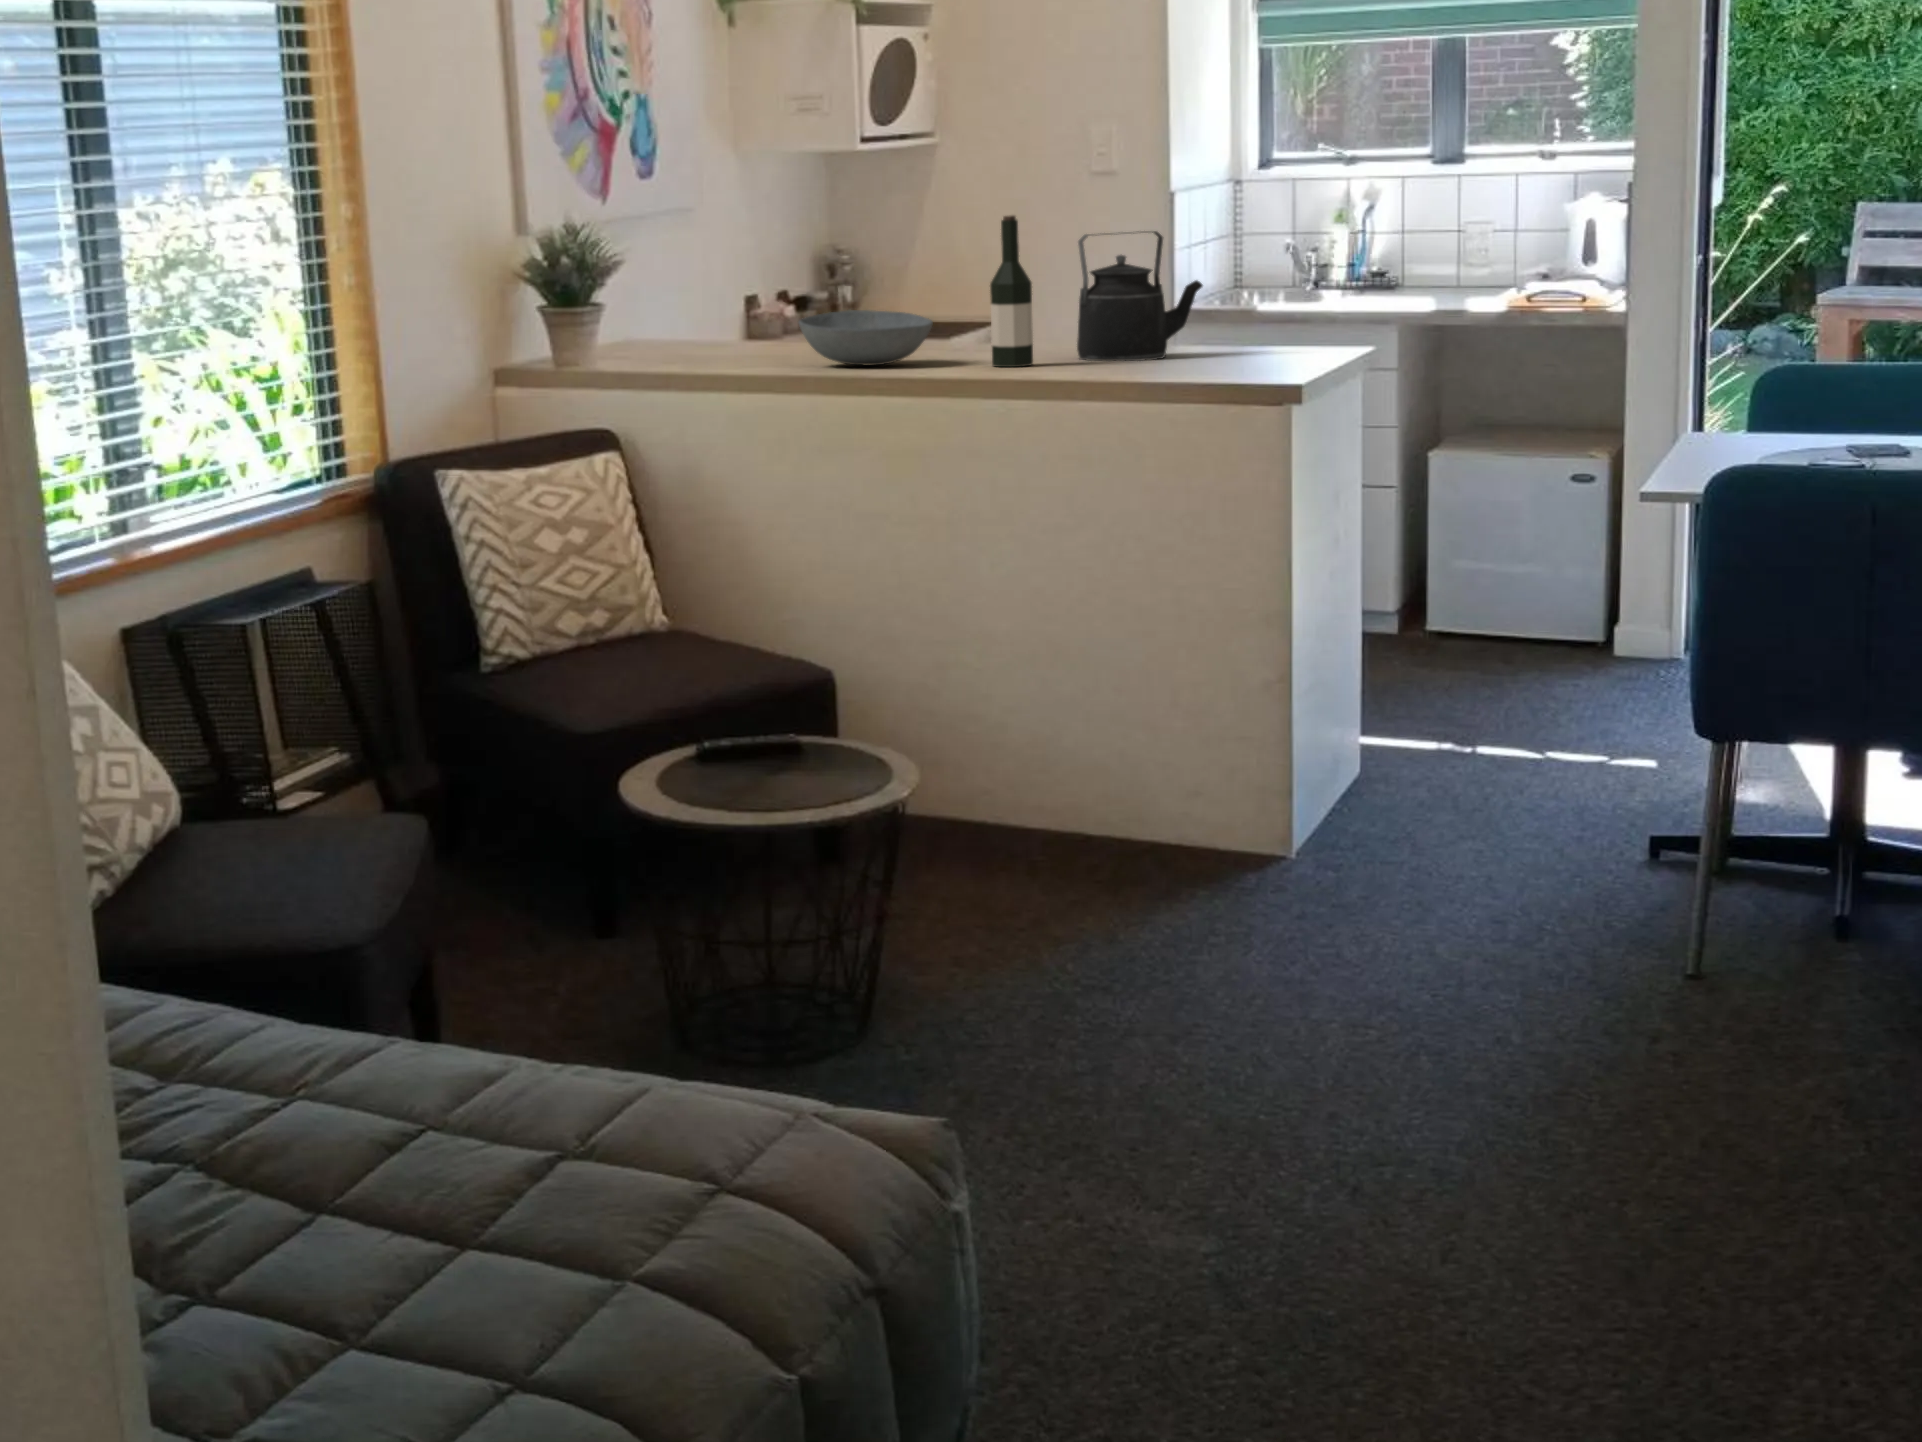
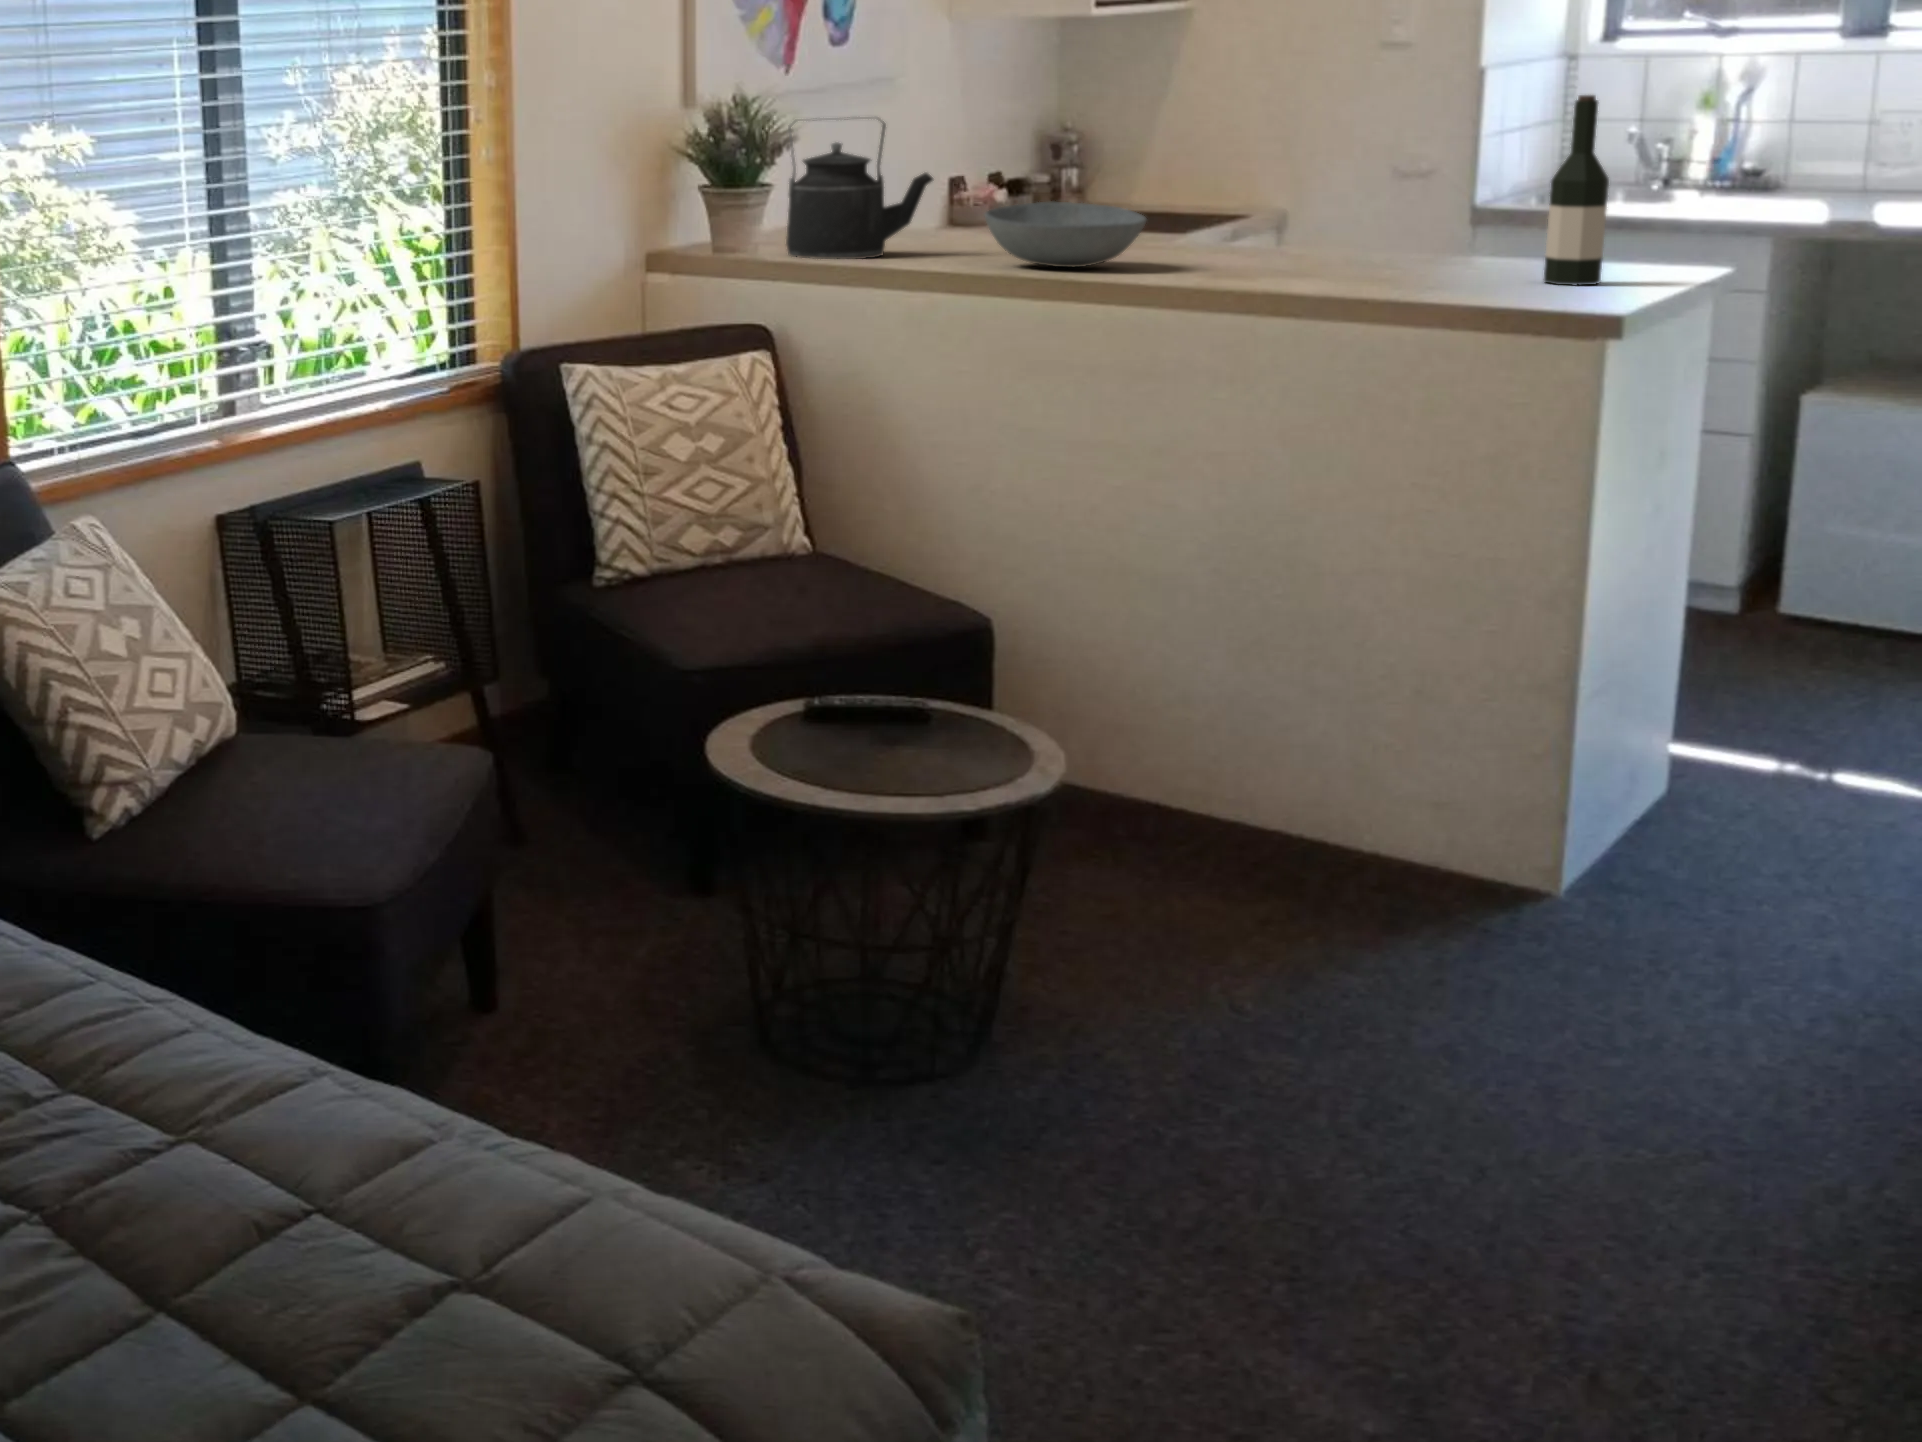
wine bottle: present [990,215,1033,367] -> present [1544,95,1609,286]
kettle: present [1077,231,1203,361] -> present [786,118,933,259]

